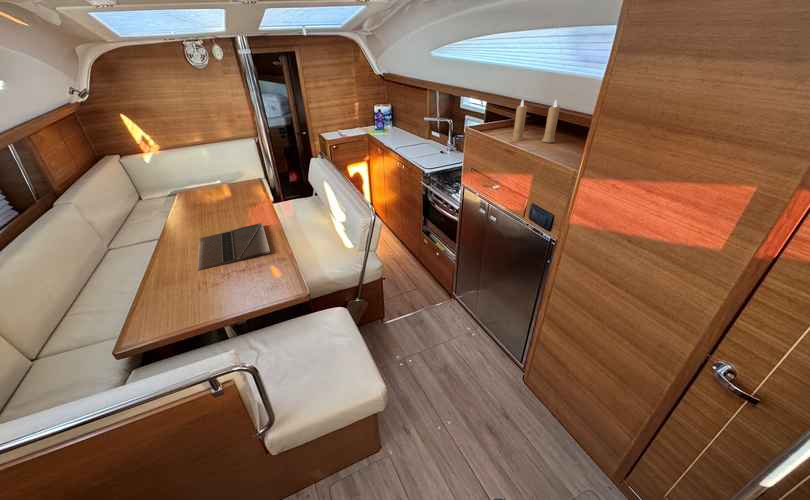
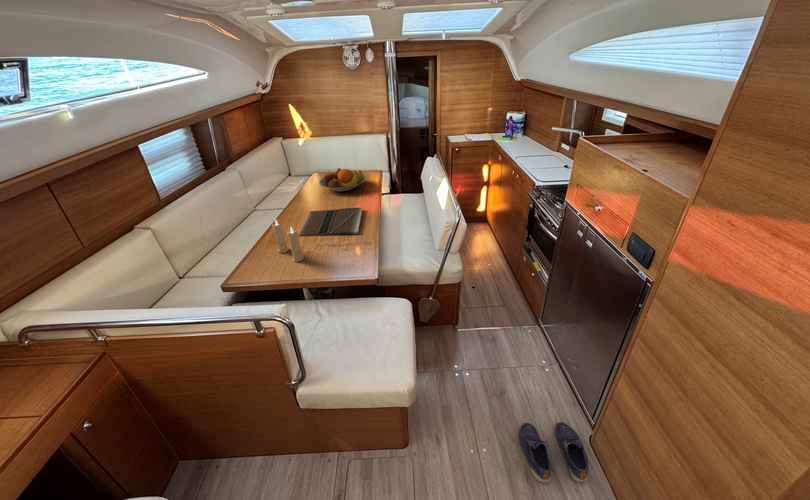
candle: present [512,100,560,143] -> present [272,220,304,262]
fruit bowl: none [197,182,253,209] -> present [319,168,366,191]
shoe: none [469,374,531,431] -> present [519,422,588,483]

